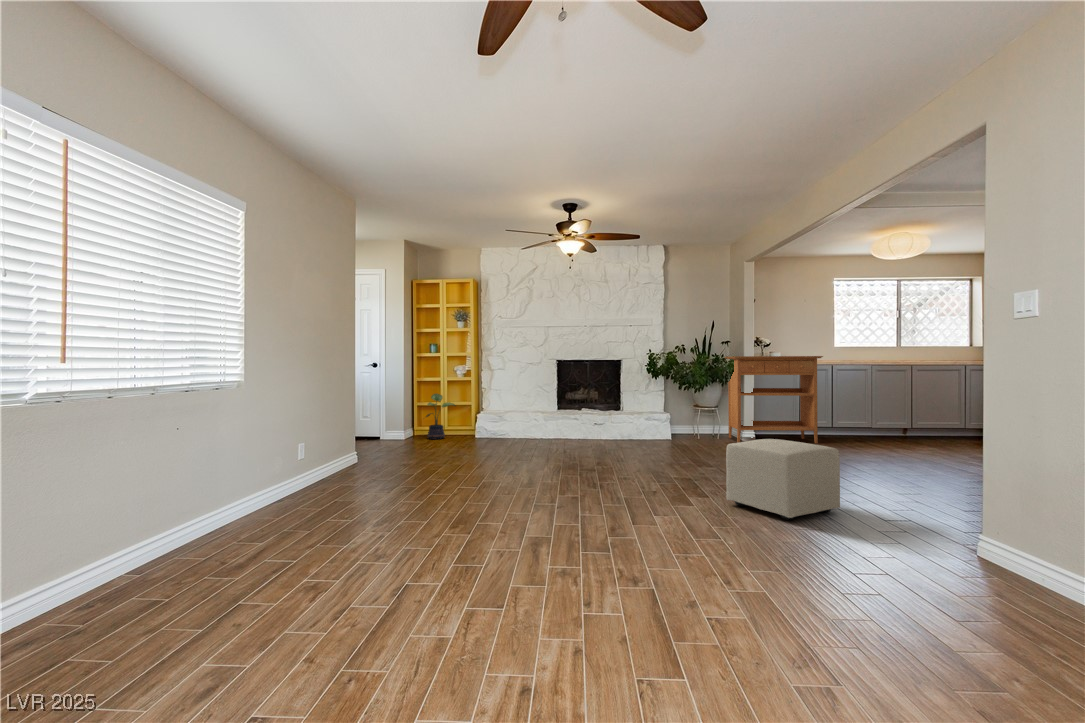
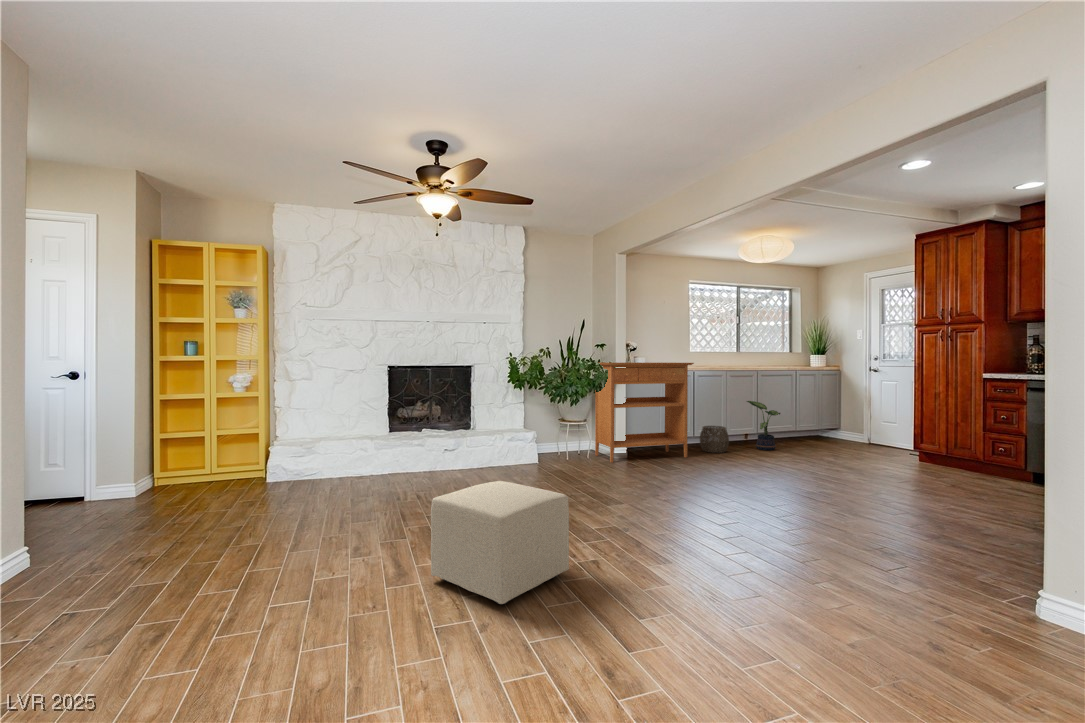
potted plant: present [426,394,455,439] -> present [747,401,780,450]
woven basket: none [838,417,870,442] -> present [700,426,729,453]
ottoman: present [726,439,840,520] -> present [431,481,569,604]

